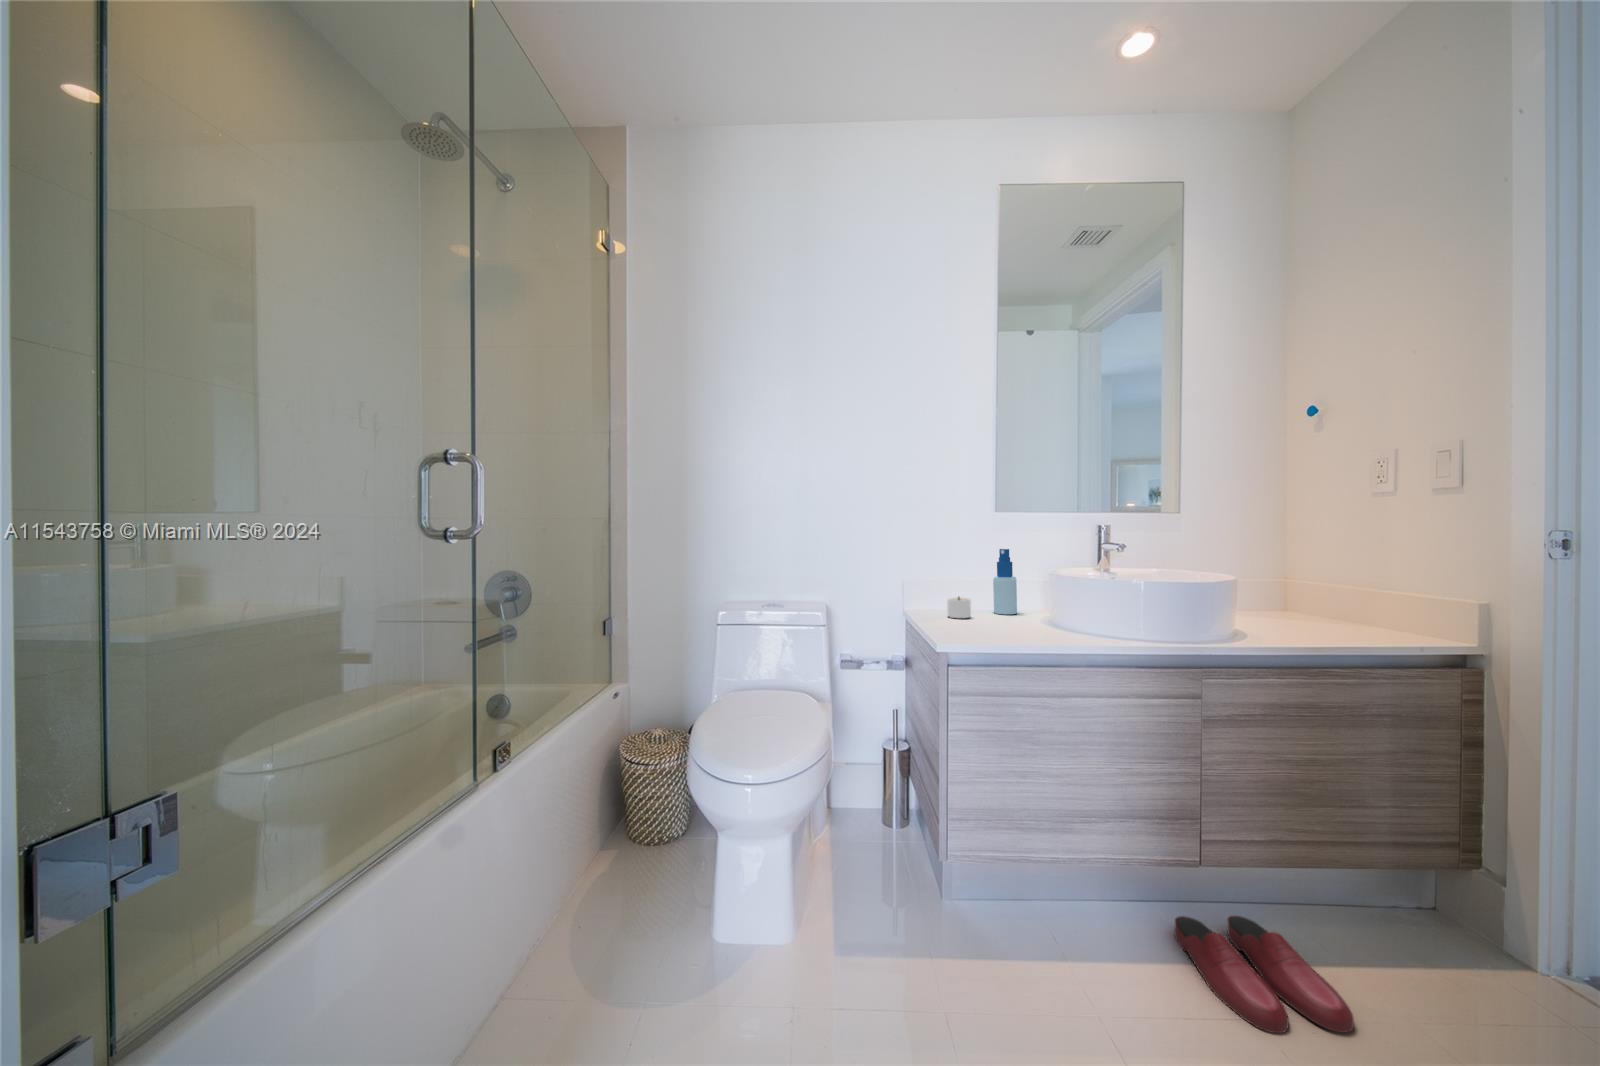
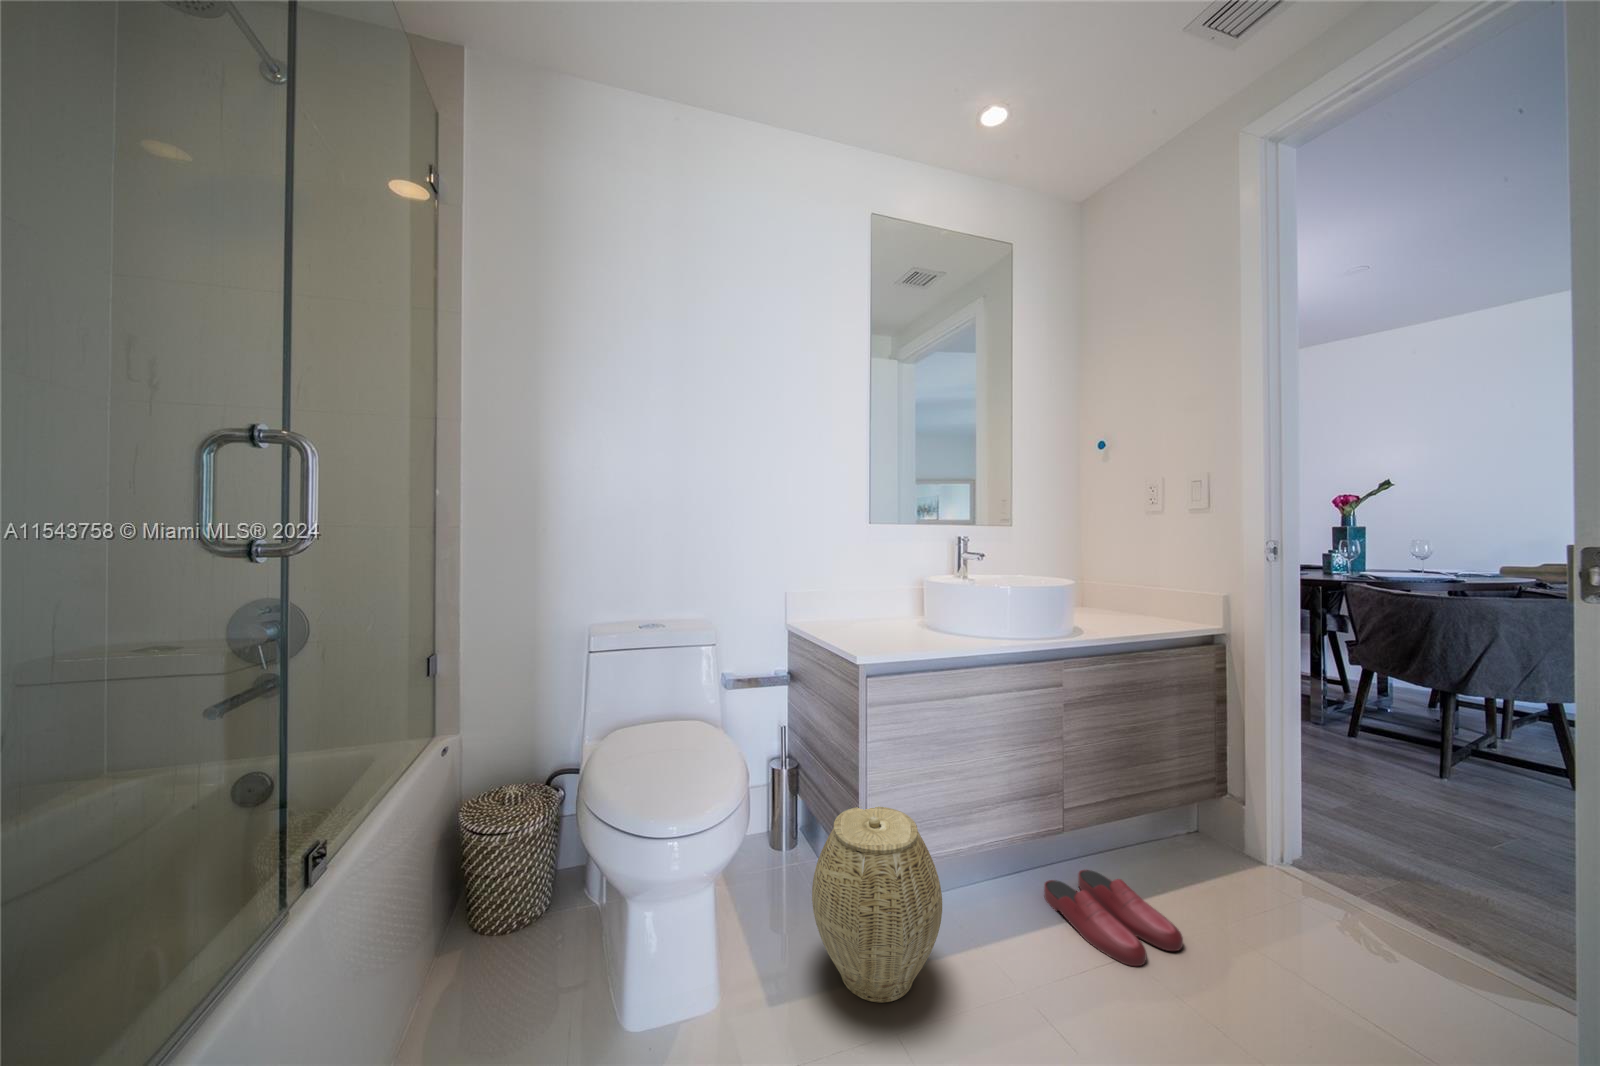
spray bottle: present [993,549,1017,614] -> none [873,559,895,623]
candle: present [947,597,971,618] -> none [839,608,869,630]
woven basket: none [878,788,1011,981] -> present [812,807,942,1003]

